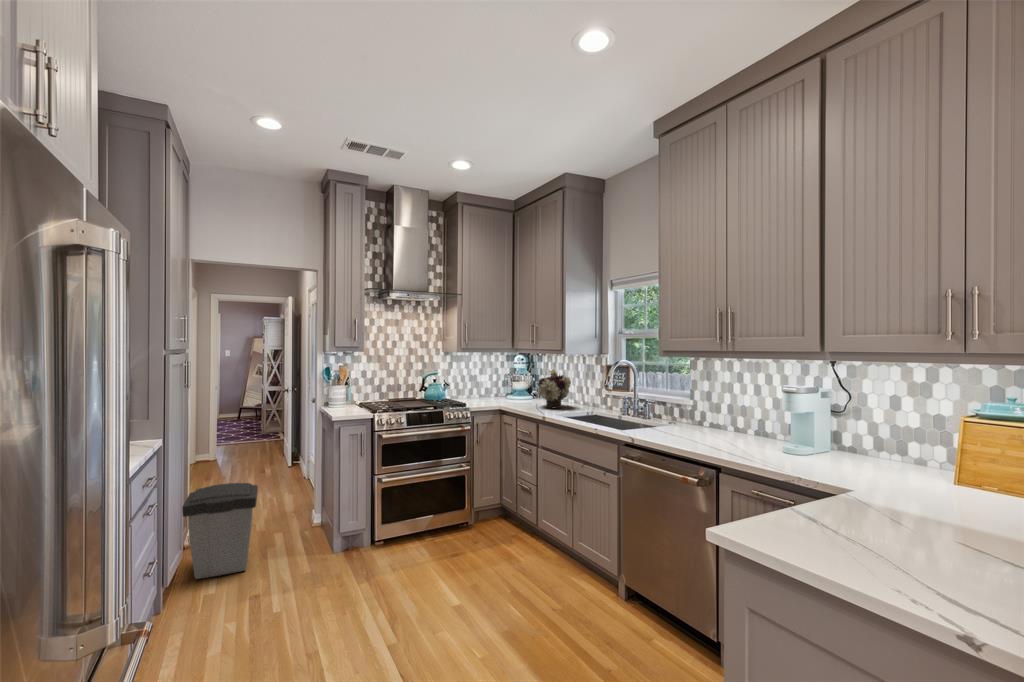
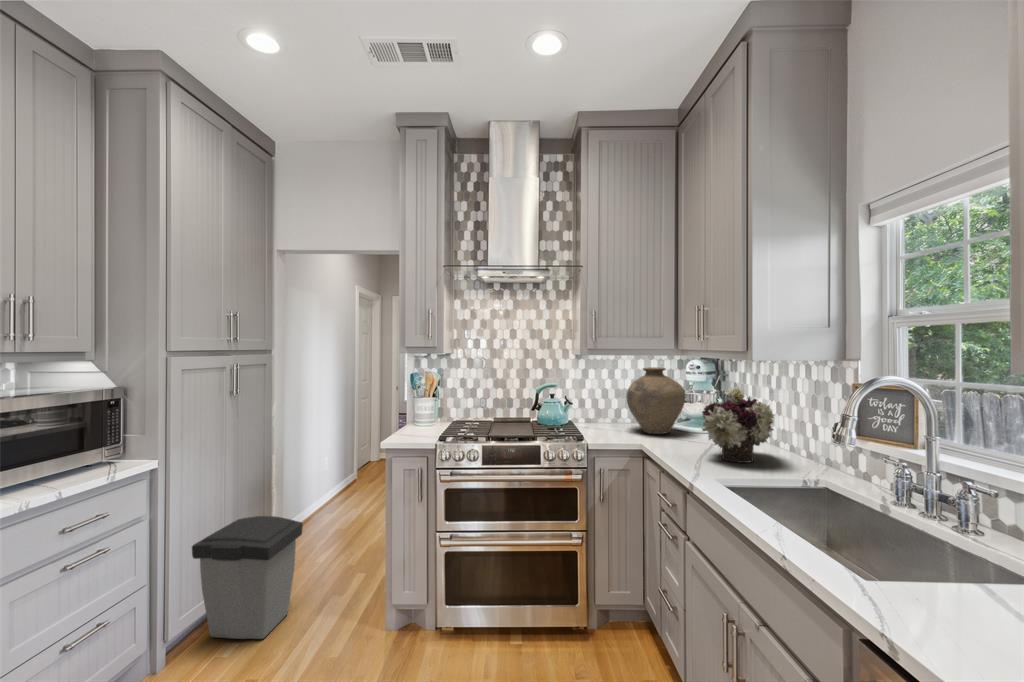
vase: none [484,360,519,401] -> present [626,367,685,434]

